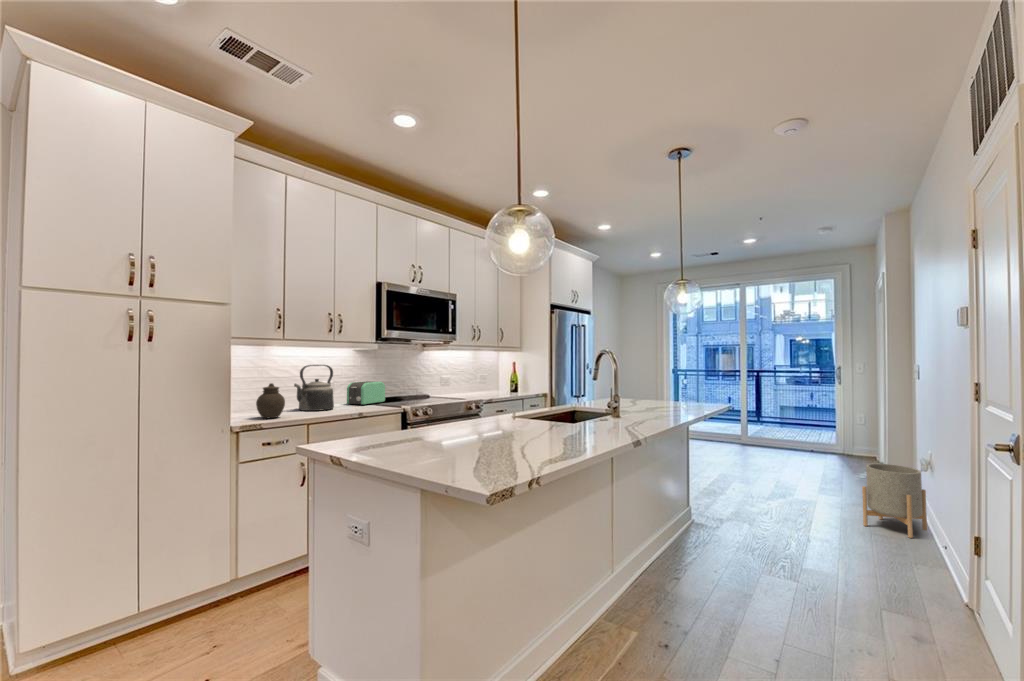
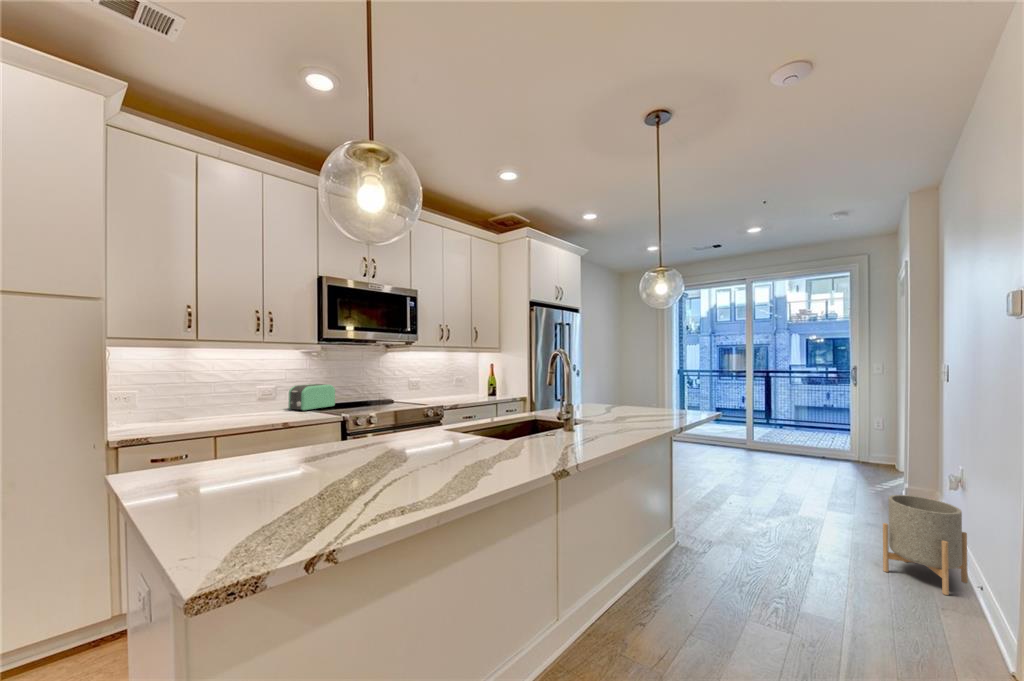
kettle: present [294,365,334,411] -> none [212,367,266,419]
jar: present [256,383,285,418] -> none [150,391,187,431]

